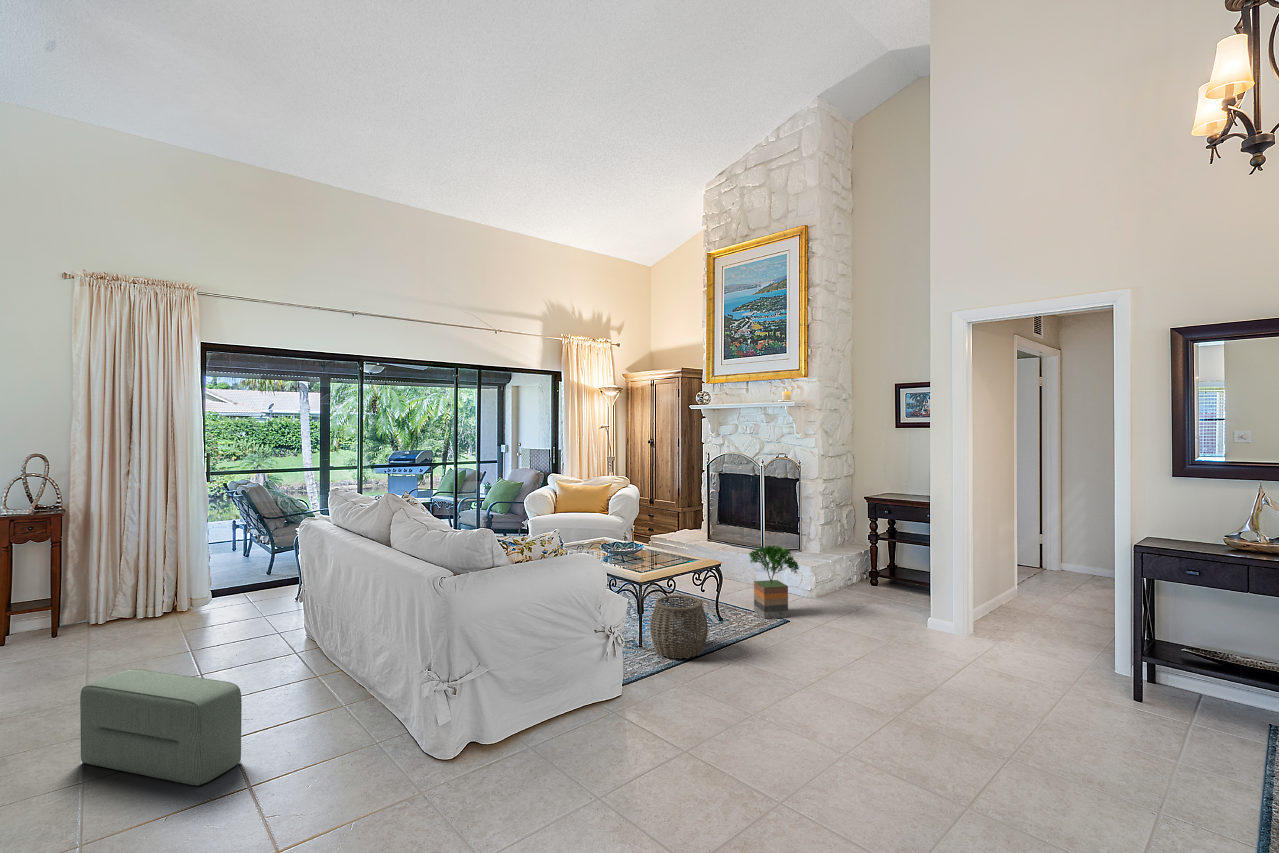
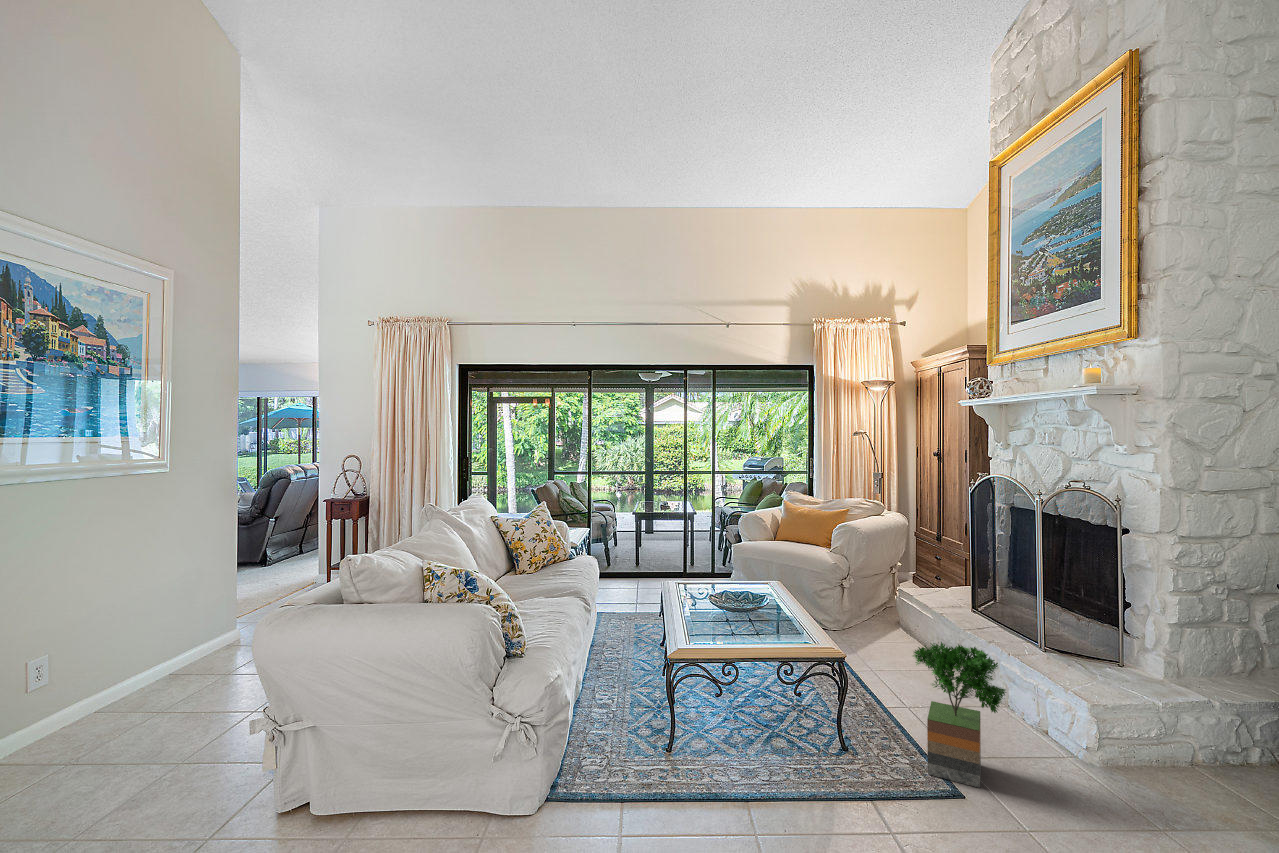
woven basket: present [650,595,708,659] -> none [662,687,751,797]
pouf: present [80,669,242,786] -> none [175,627,234,740]

